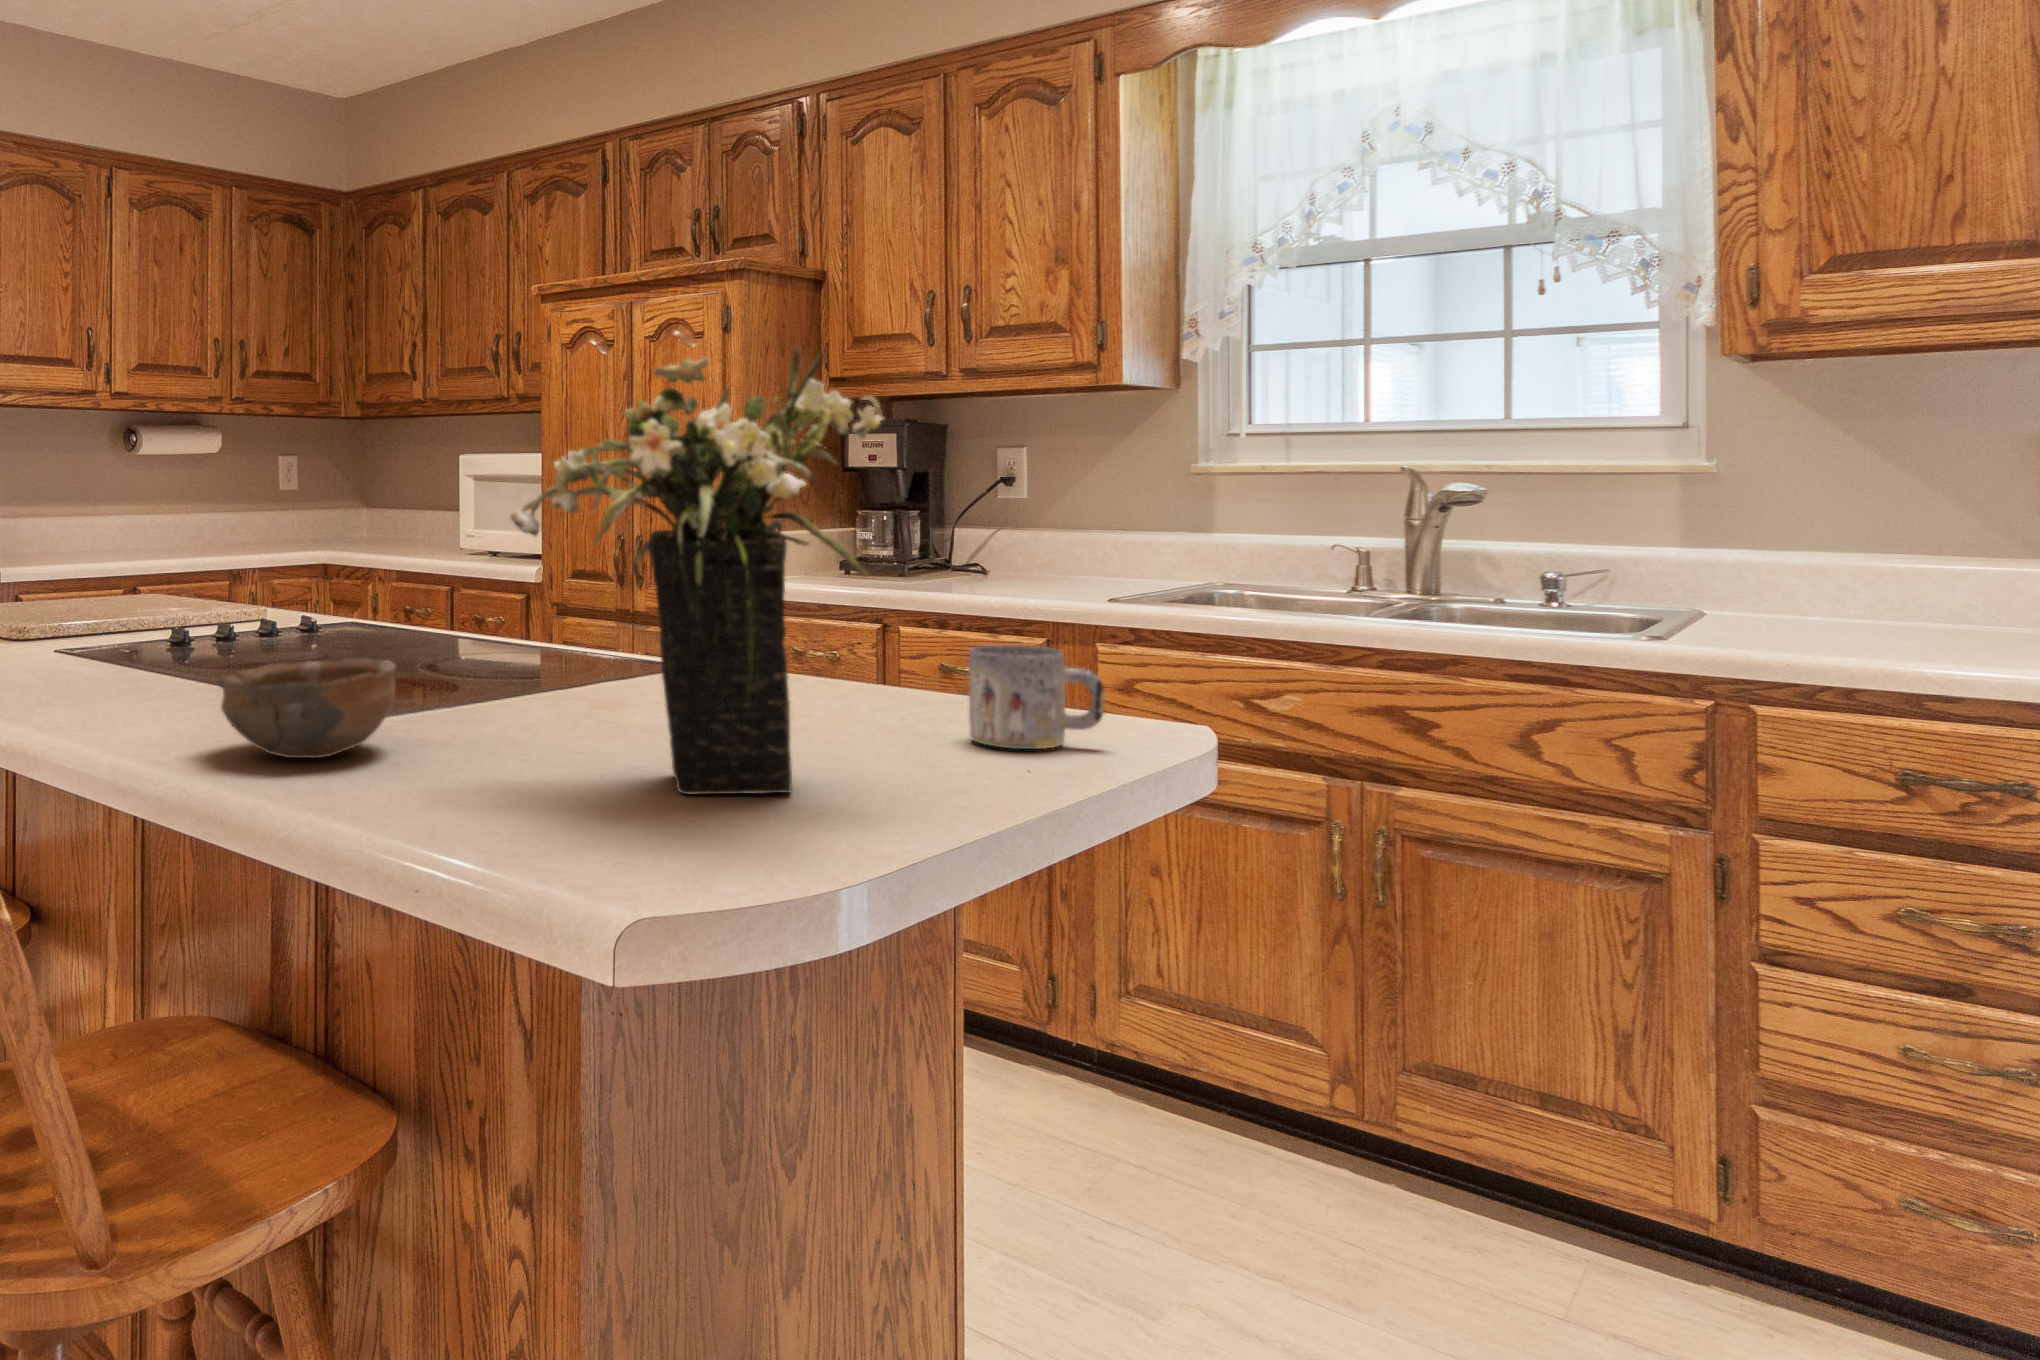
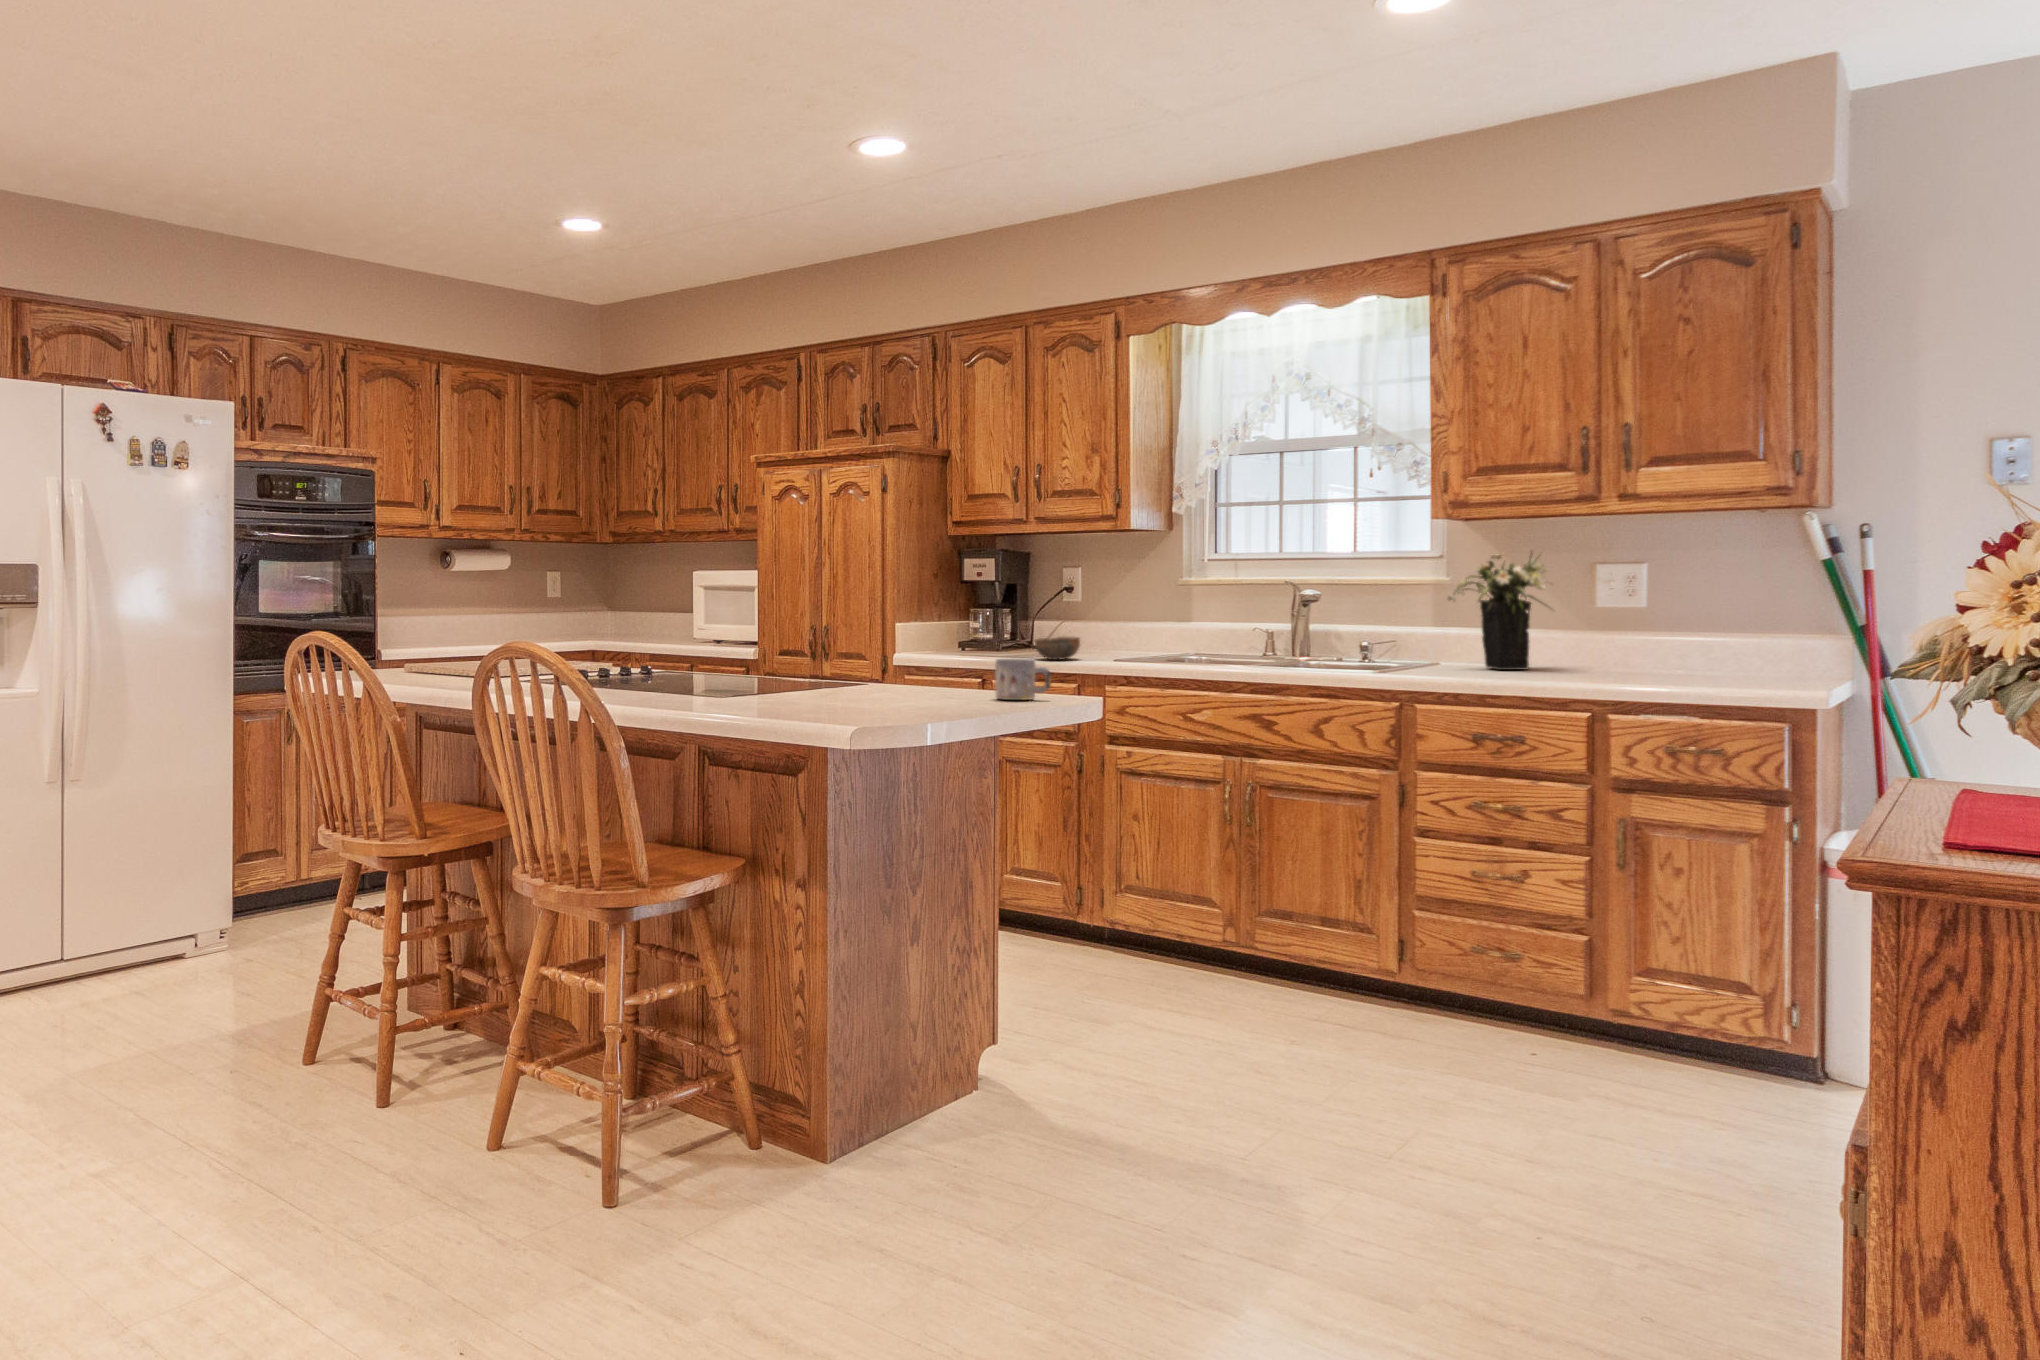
flower arrangement: present [511,346,884,794] -> present [1448,552,1547,670]
bowl: present [217,658,395,758] -> present [1035,637,1080,660]

